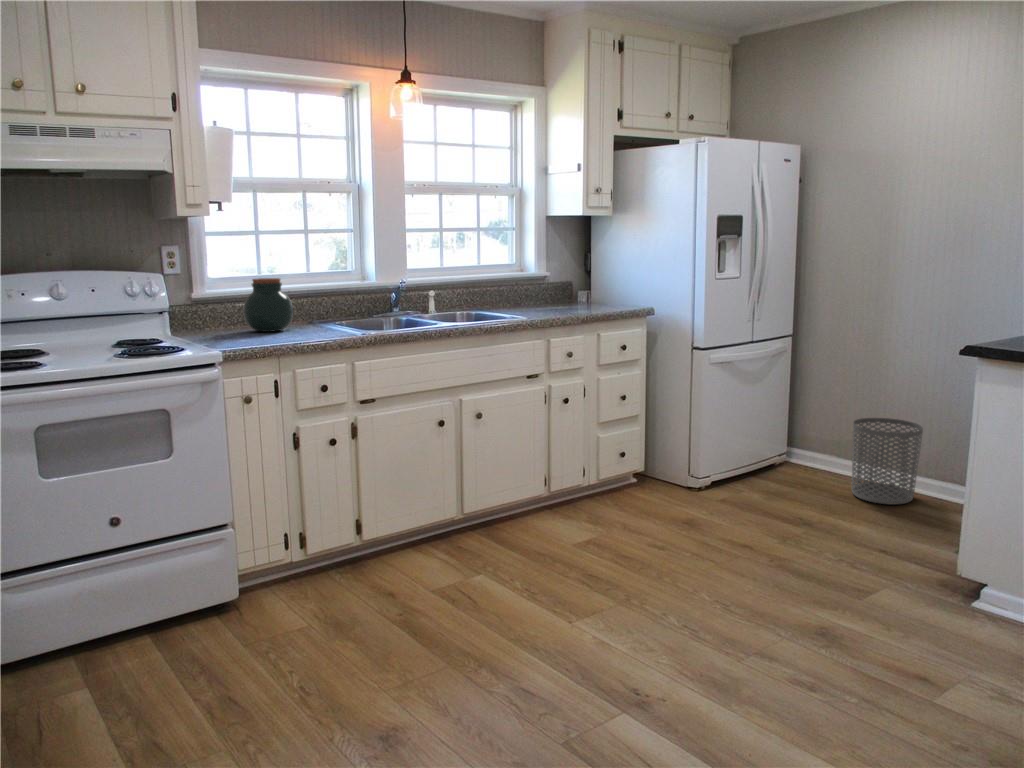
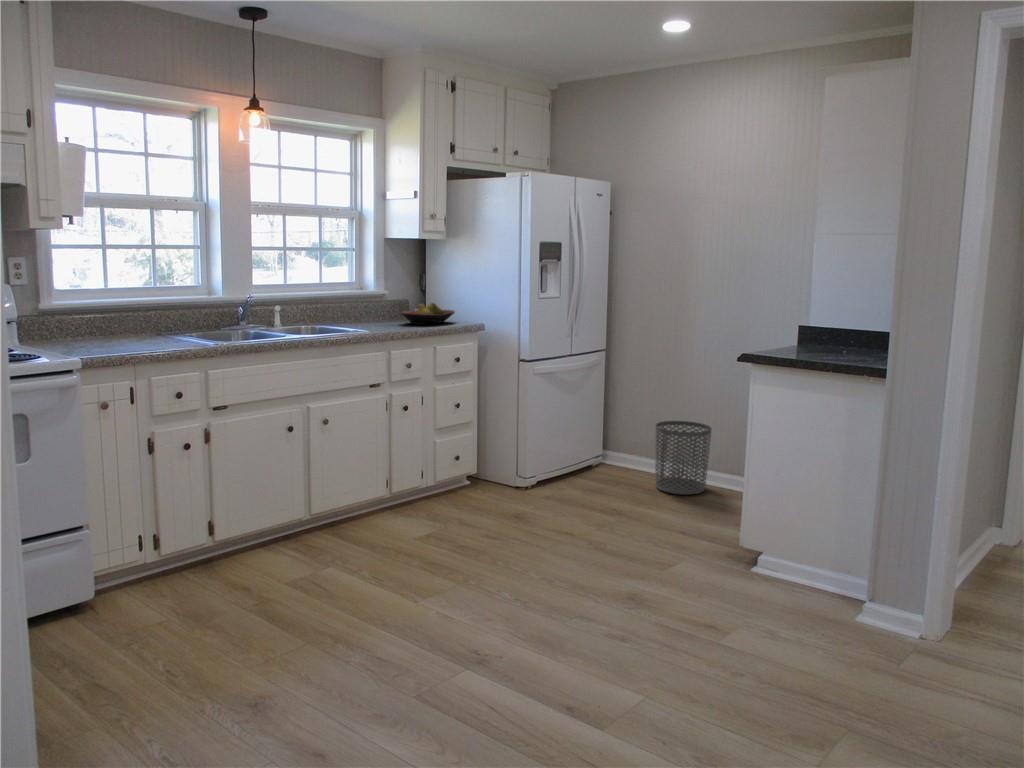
jar: present [243,278,293,332] -> none [94,290,144,341]
fruit bowl: none [561,285,621,310] -> present [401,303,455,325]

